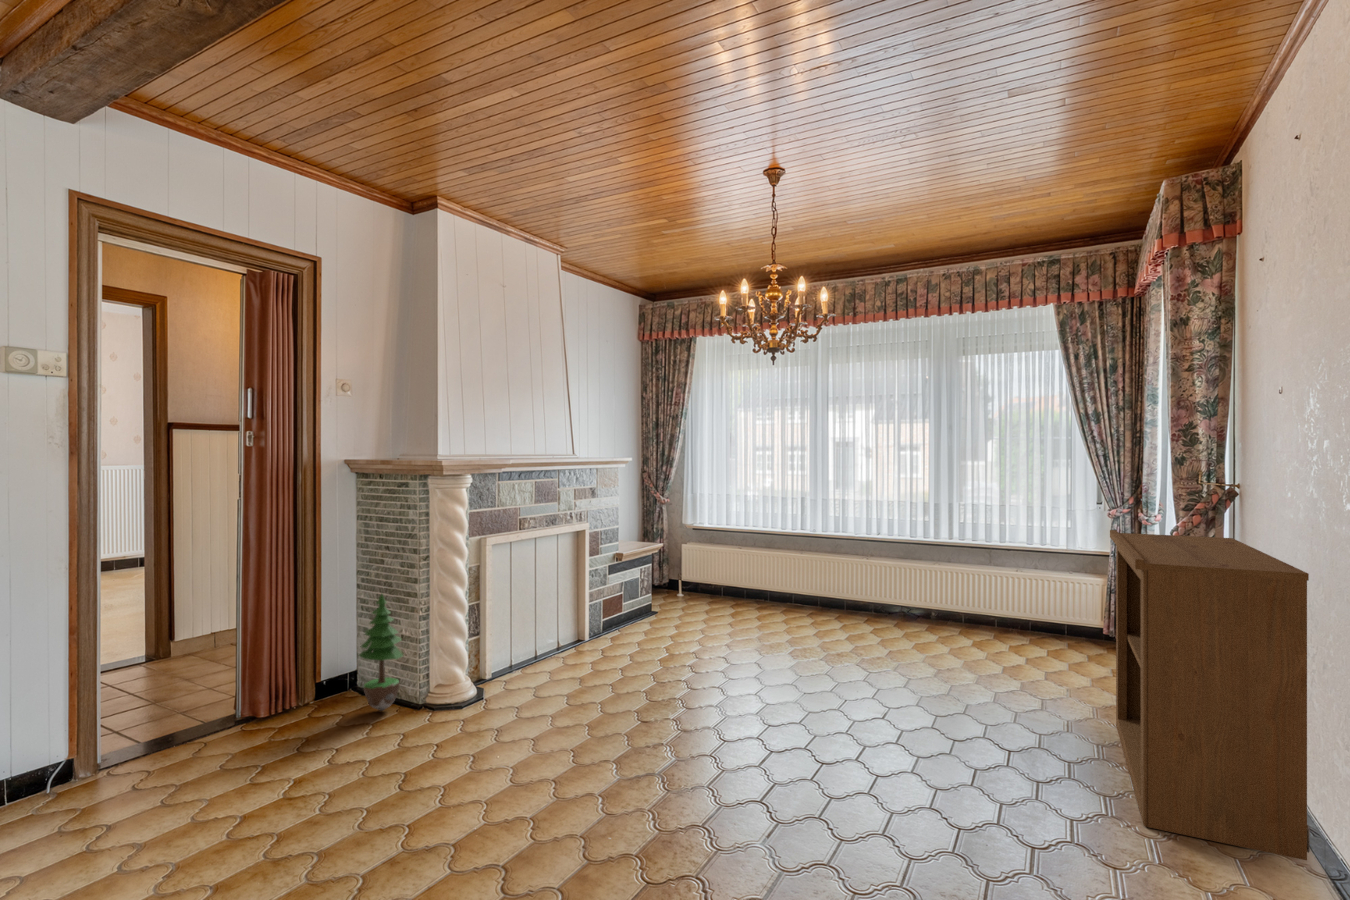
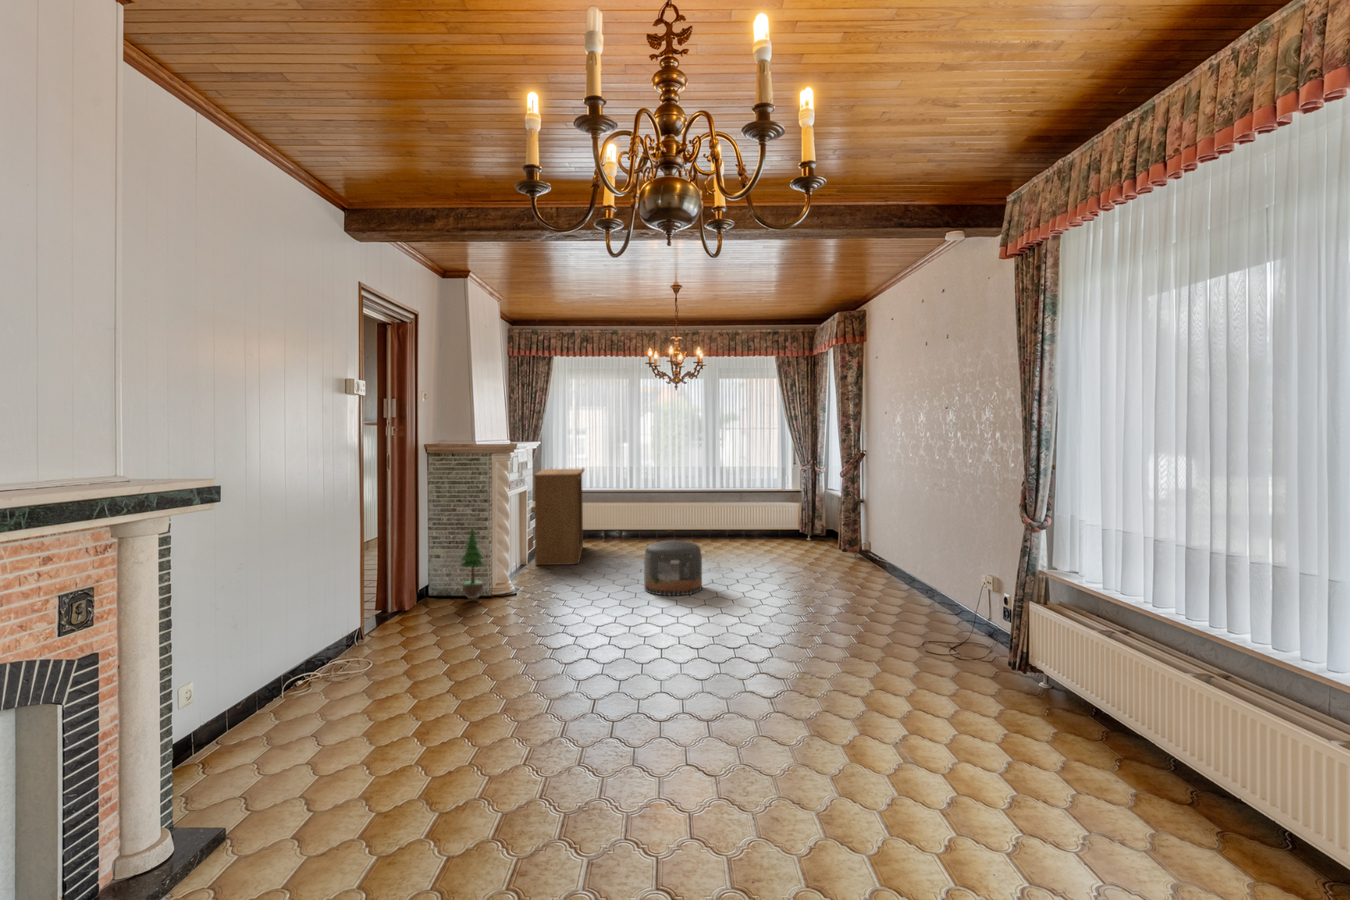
bookshelf: present [1110,530,1310,860] -> present [534,468,584,565]
pouf: none [644,652,760,780] -> present [644,540,702,596]

